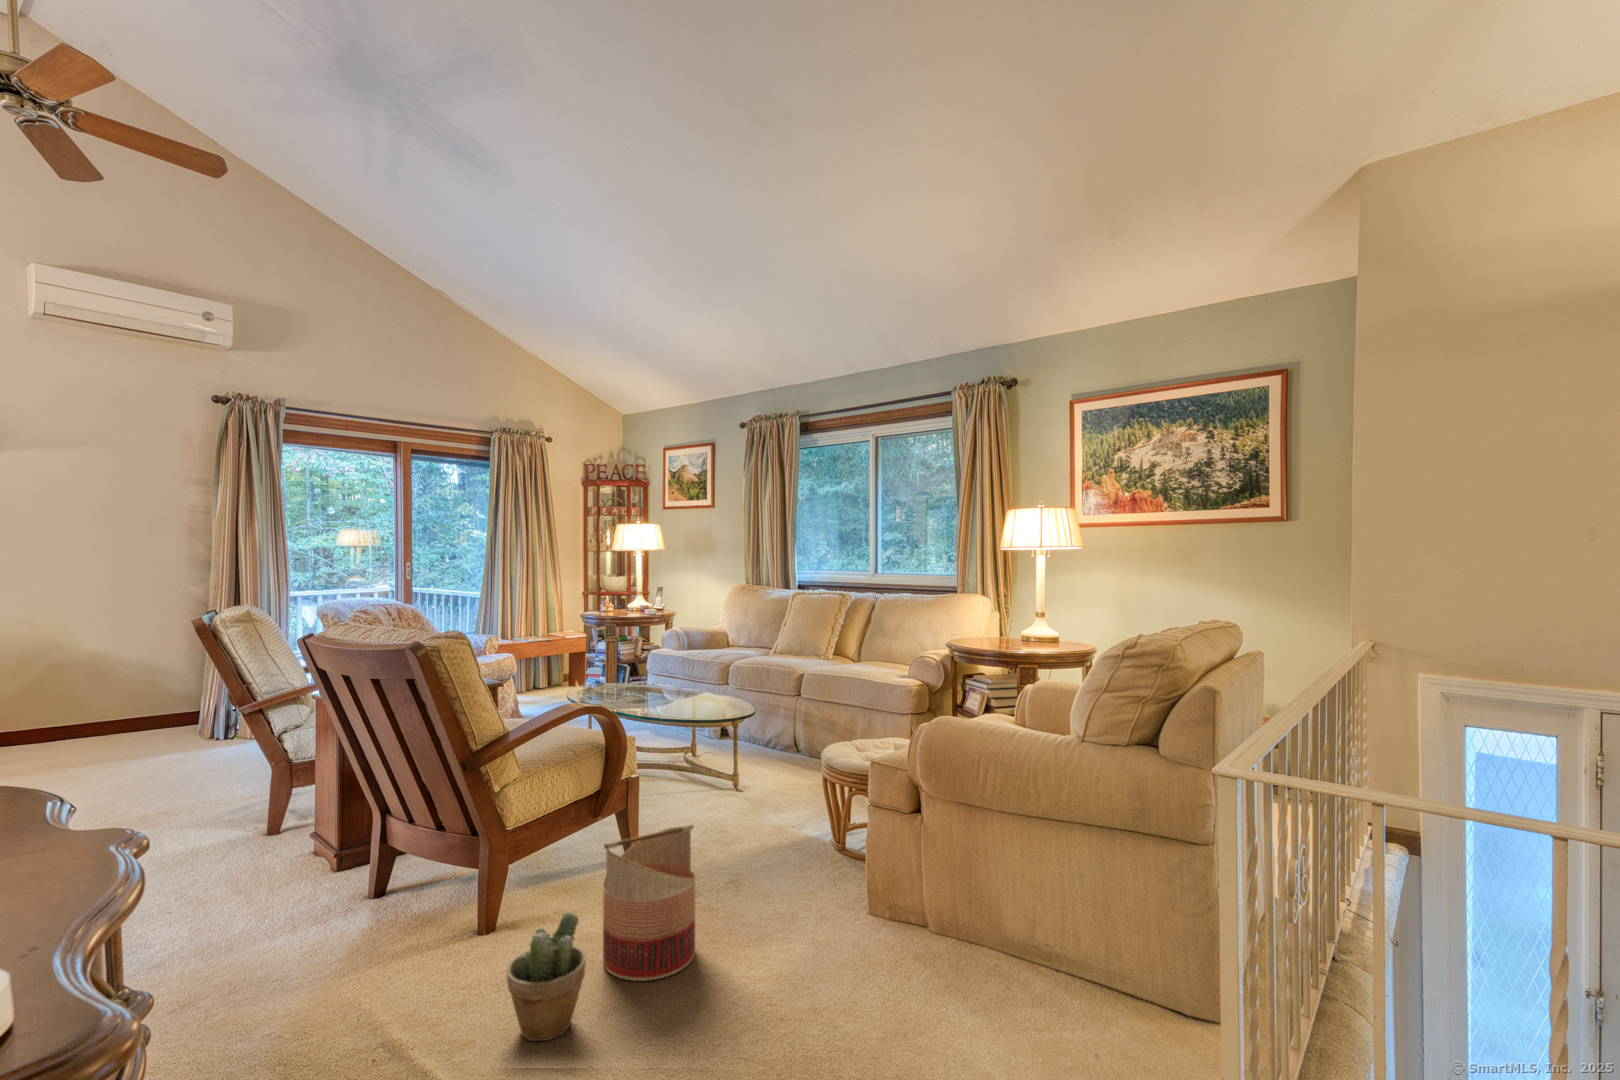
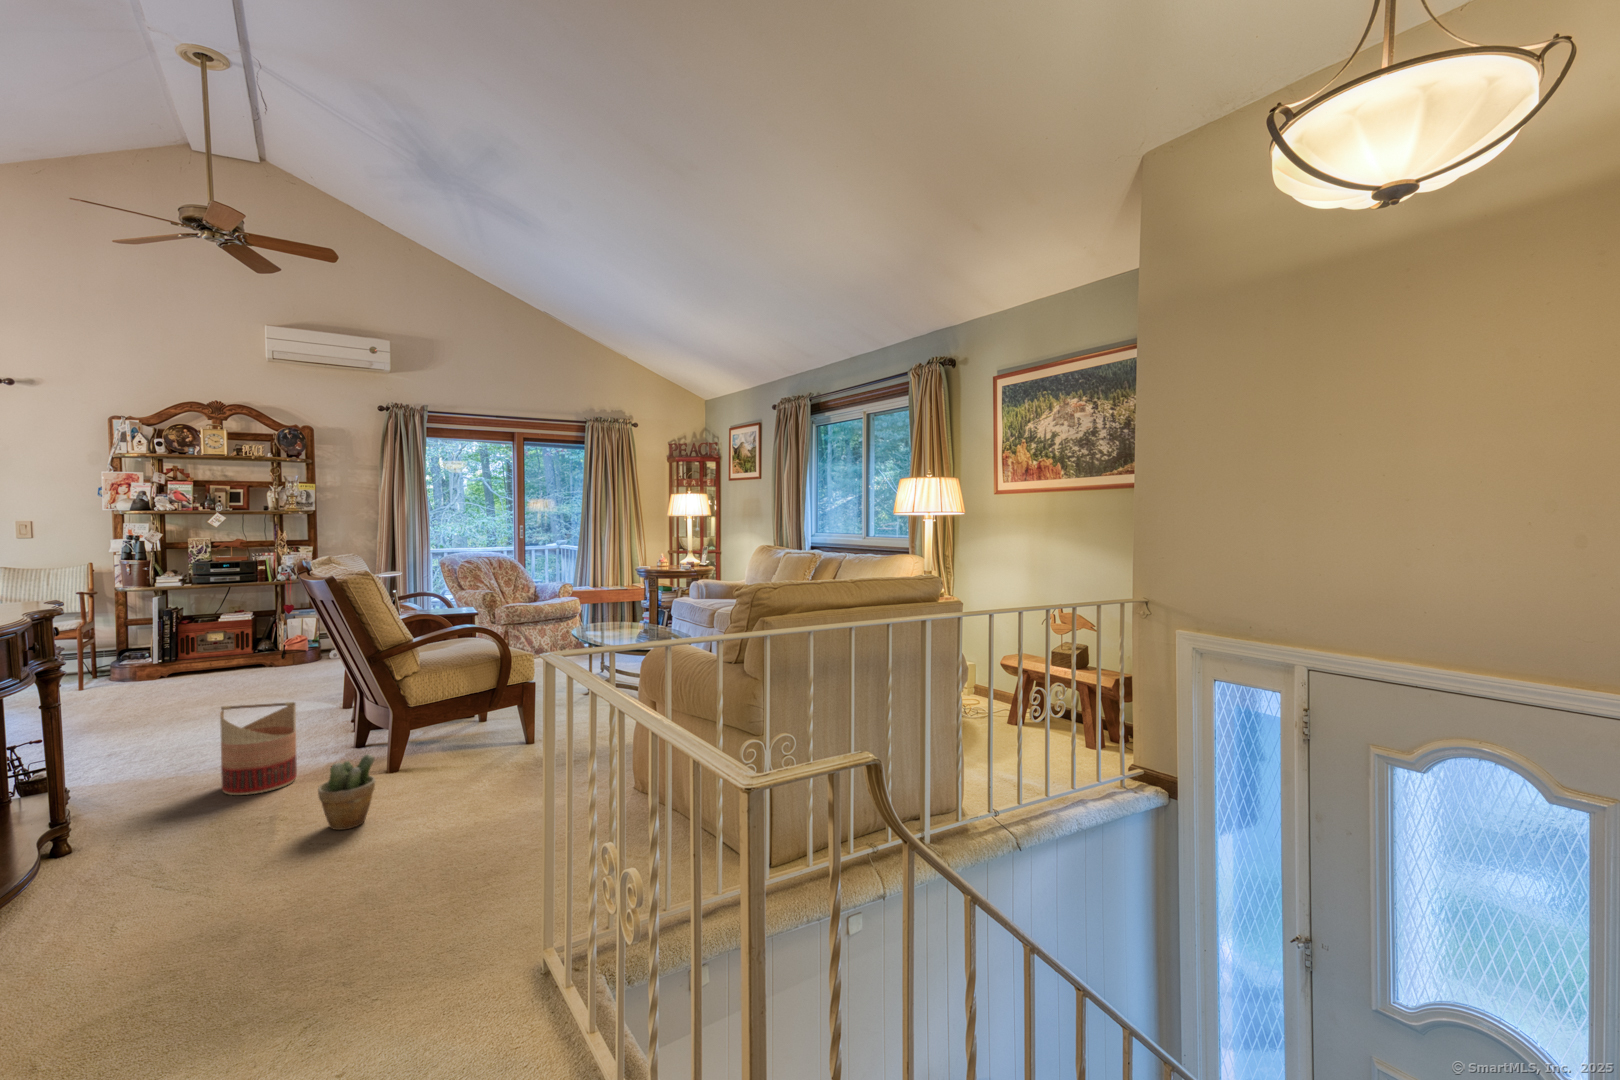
basket: present [603,825,695,981] -> present [220,702,297,795]

